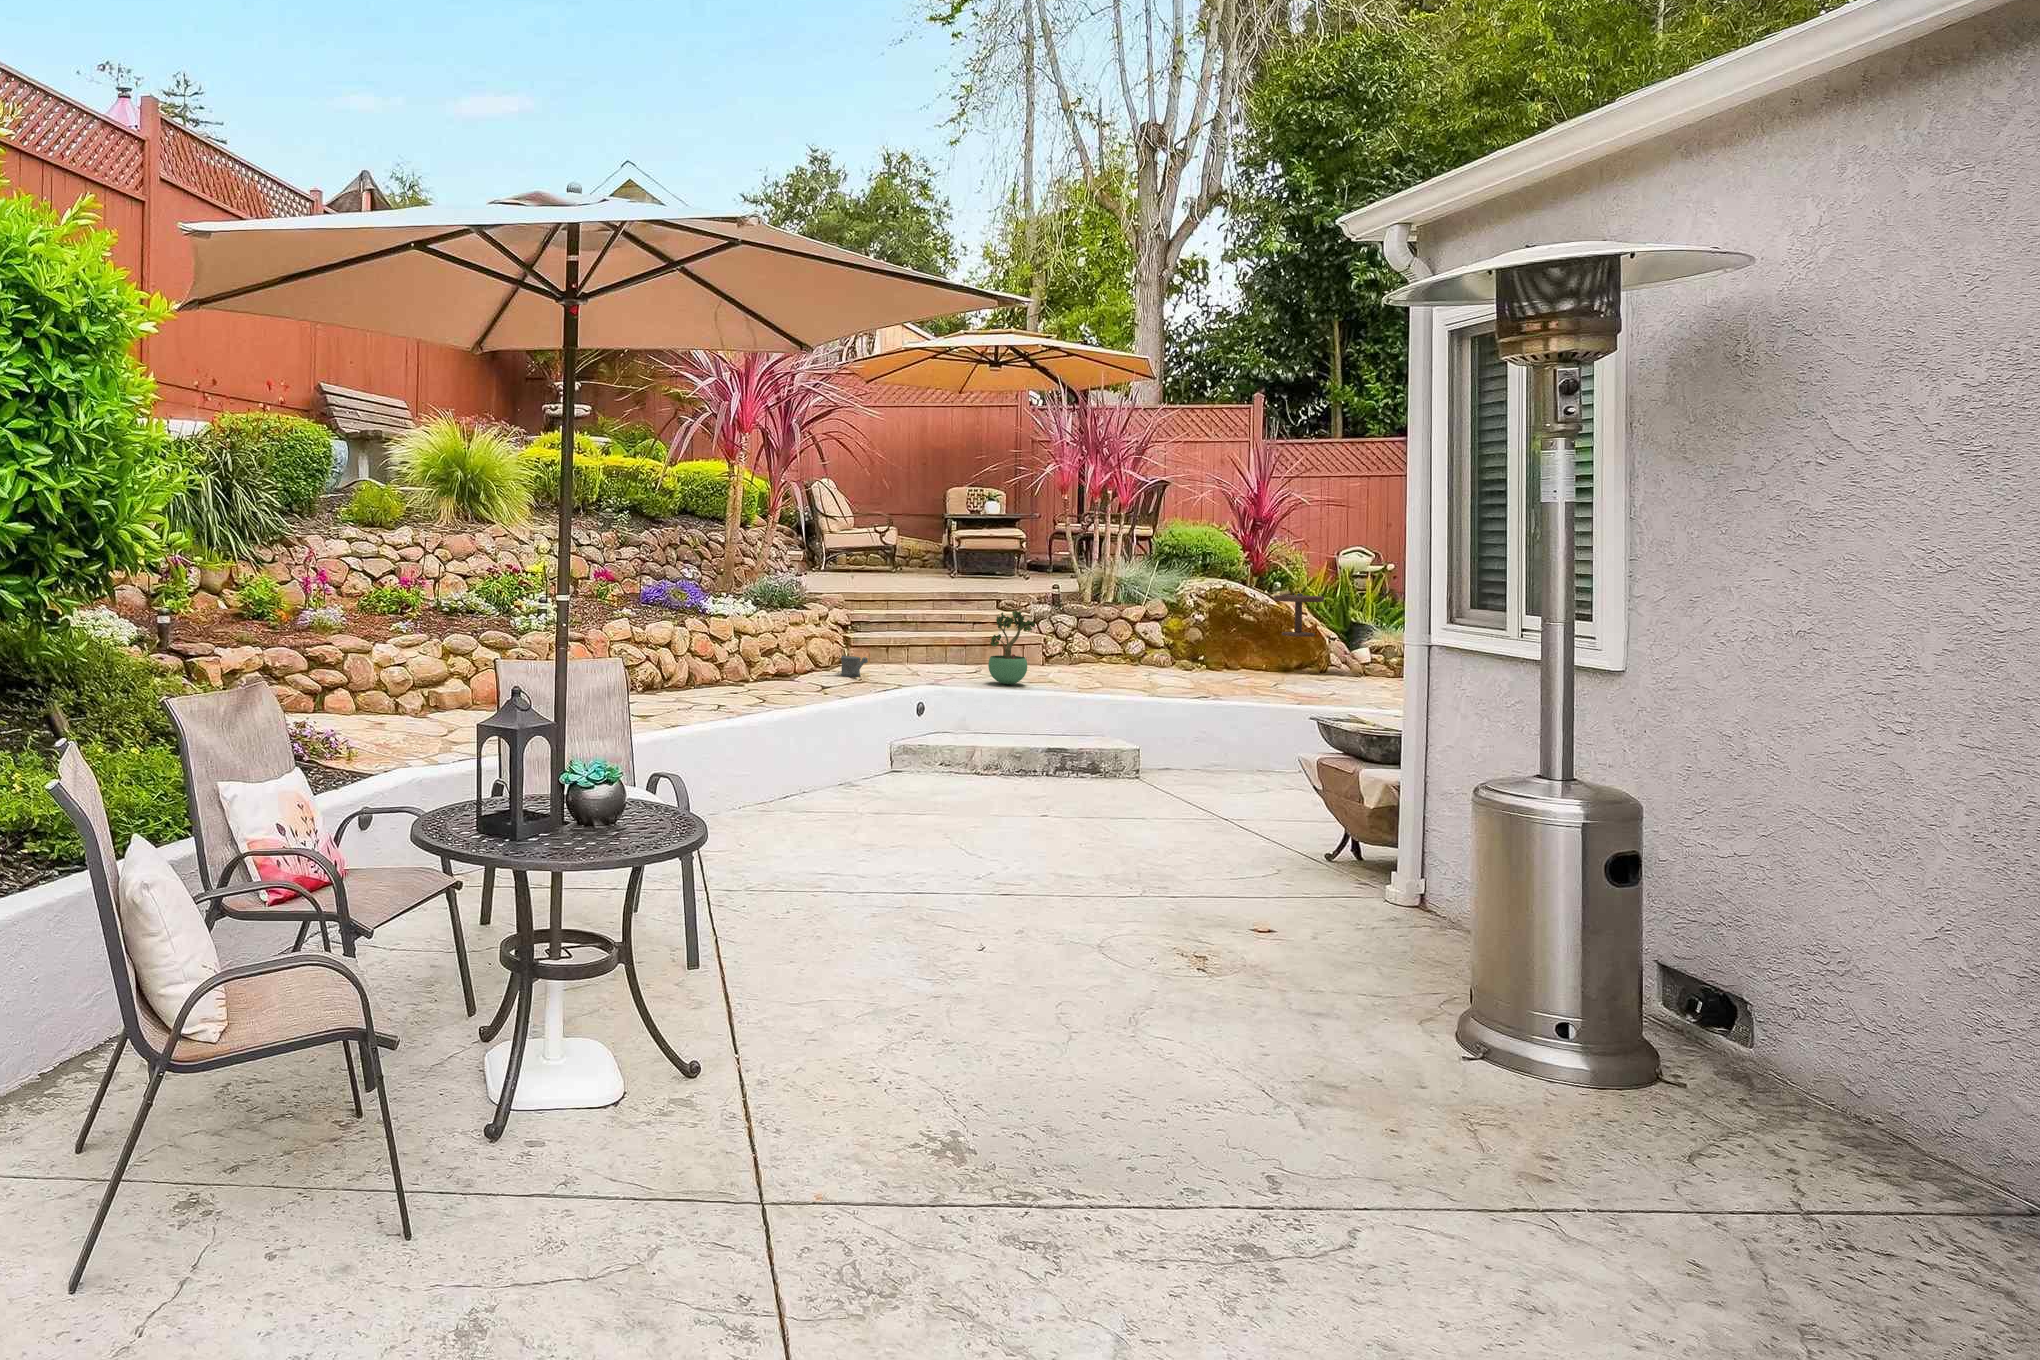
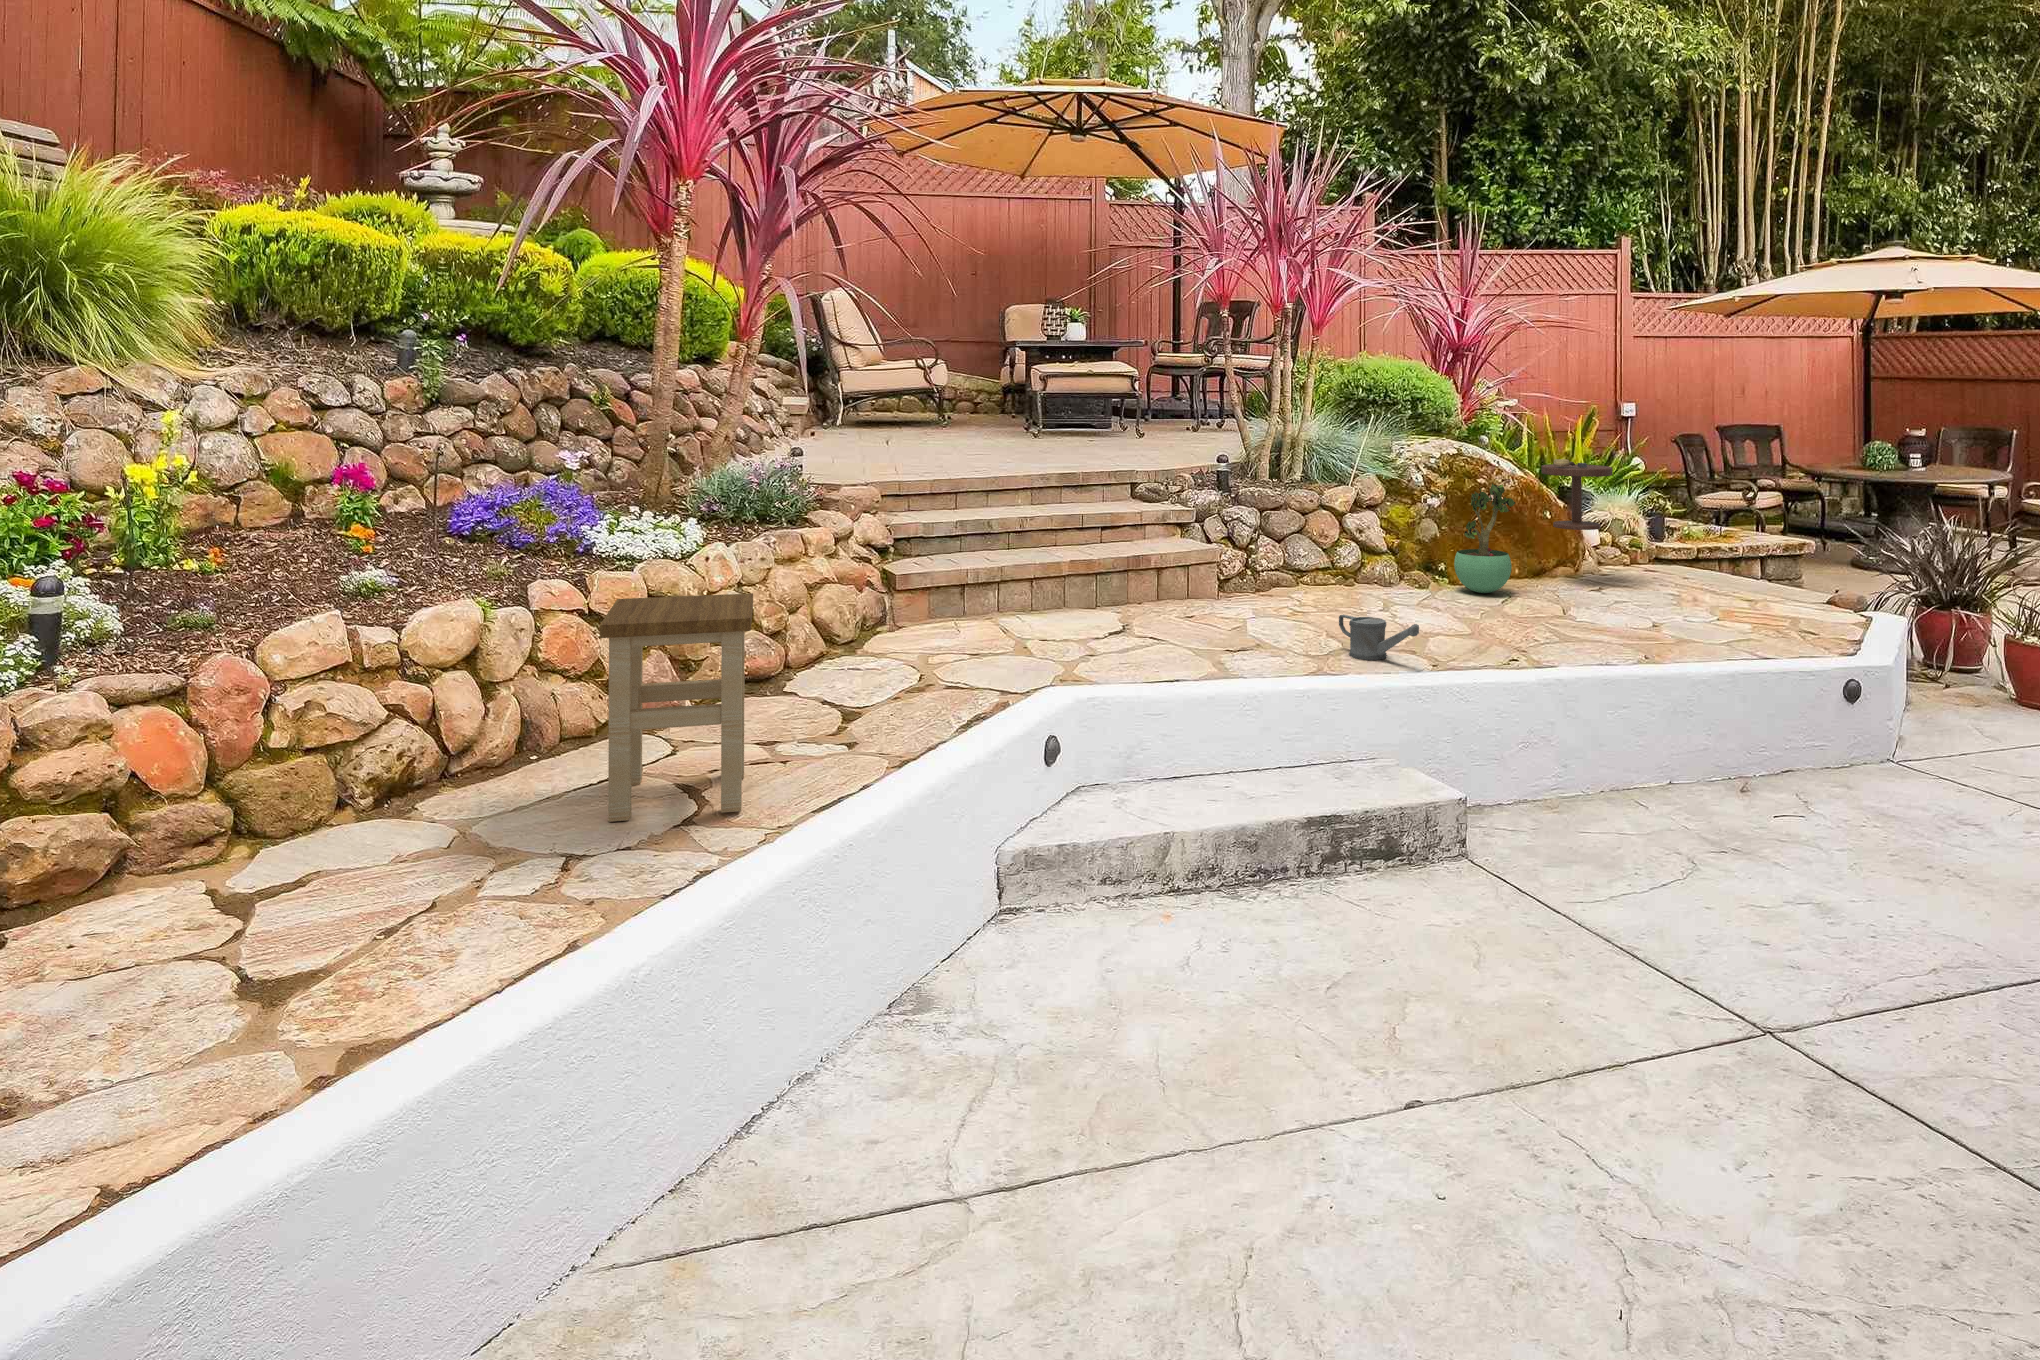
potted plant: present [988,610,1035,684] -> present [1454,483,1515,593]
stool: none [727,622,782,701] -> present [600,593,753,822]
watering can: present [841,656,868,677] -> present [1339,615,1419,660]

